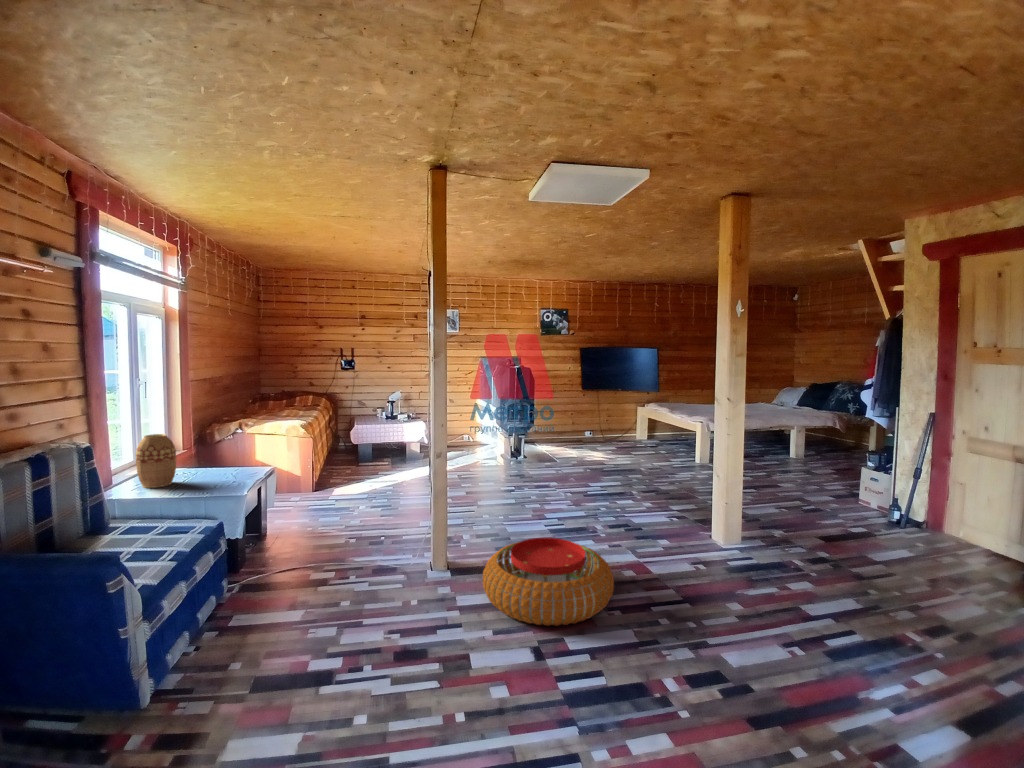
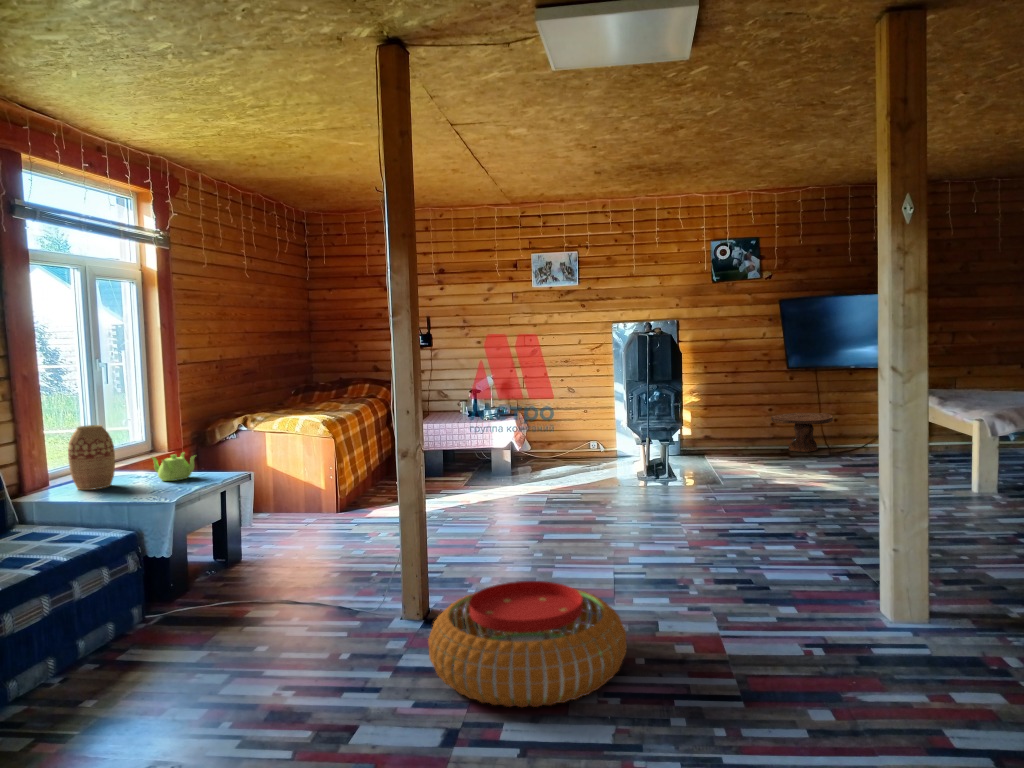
side table: none [575,415,610,440] -> present [771,413,833,452]
teapot: none [202,453,244,477] -> present [151,452,195,481]

